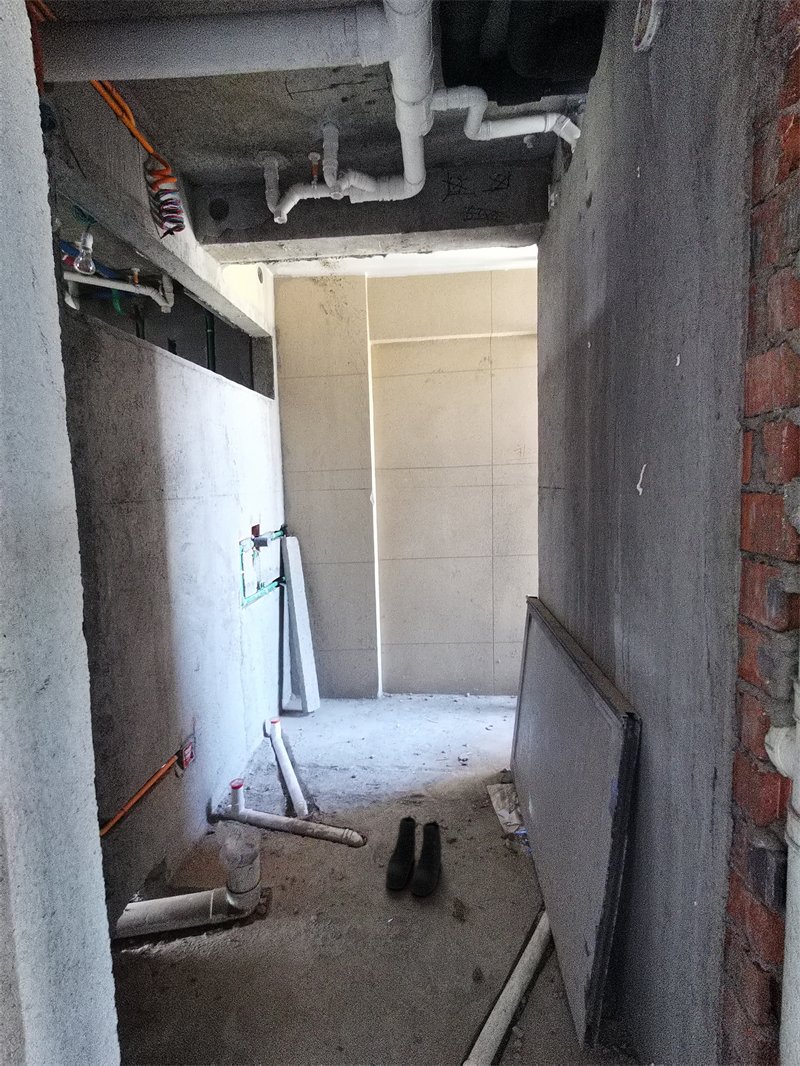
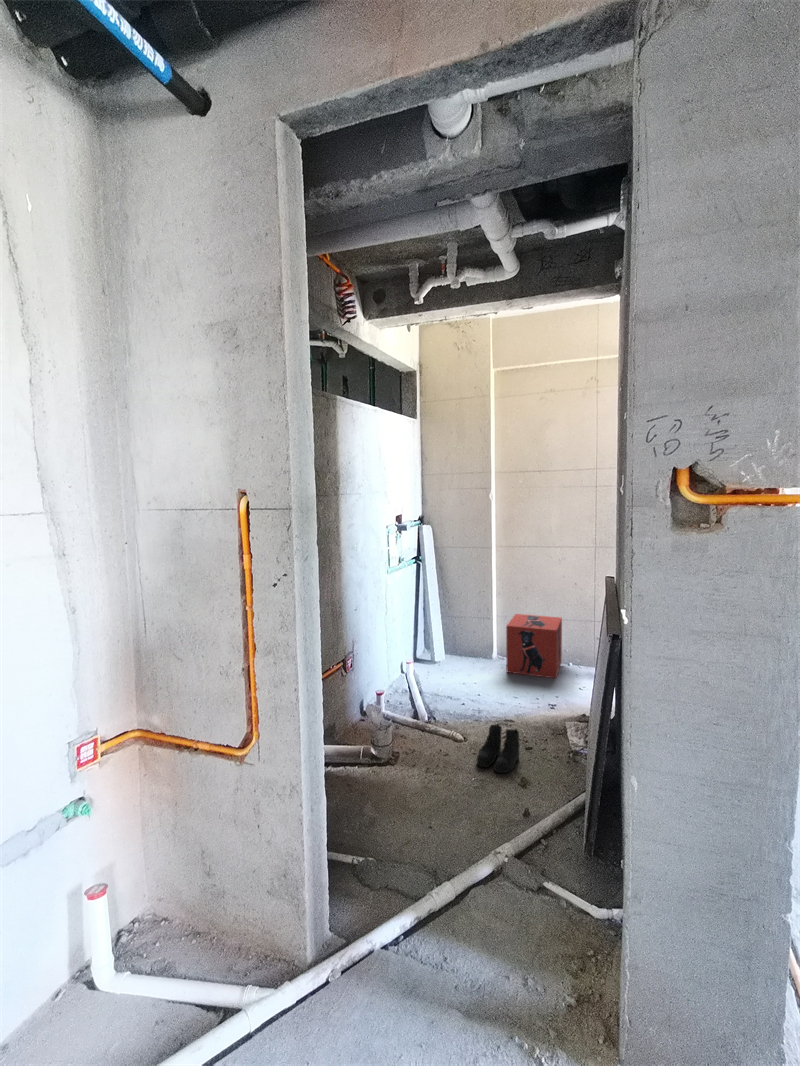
storage box: none [397,641,458,719] -> present [506,614,562,678]

